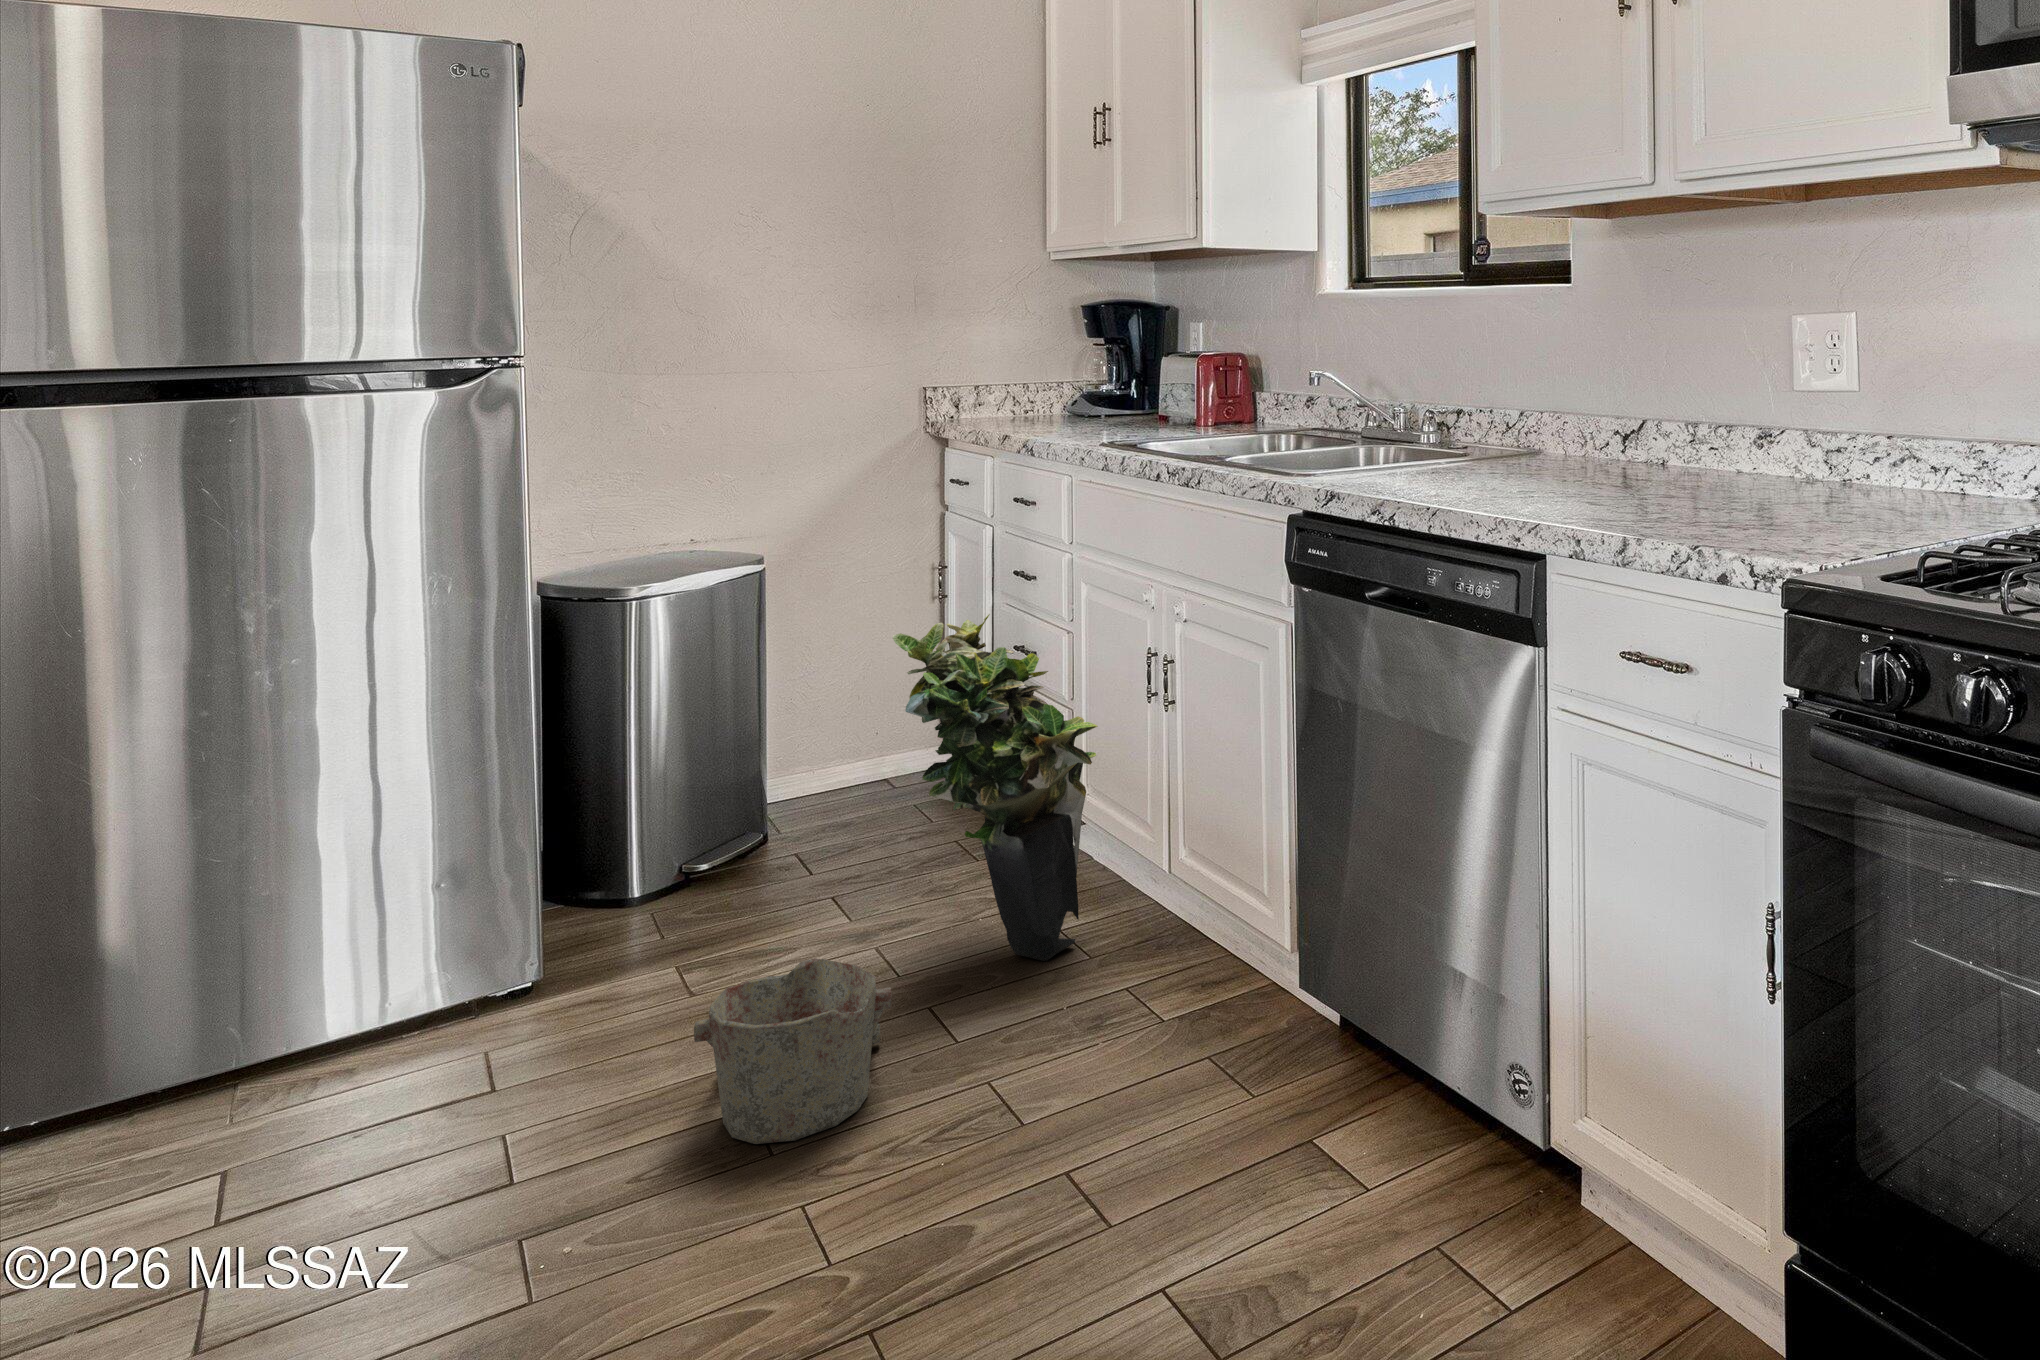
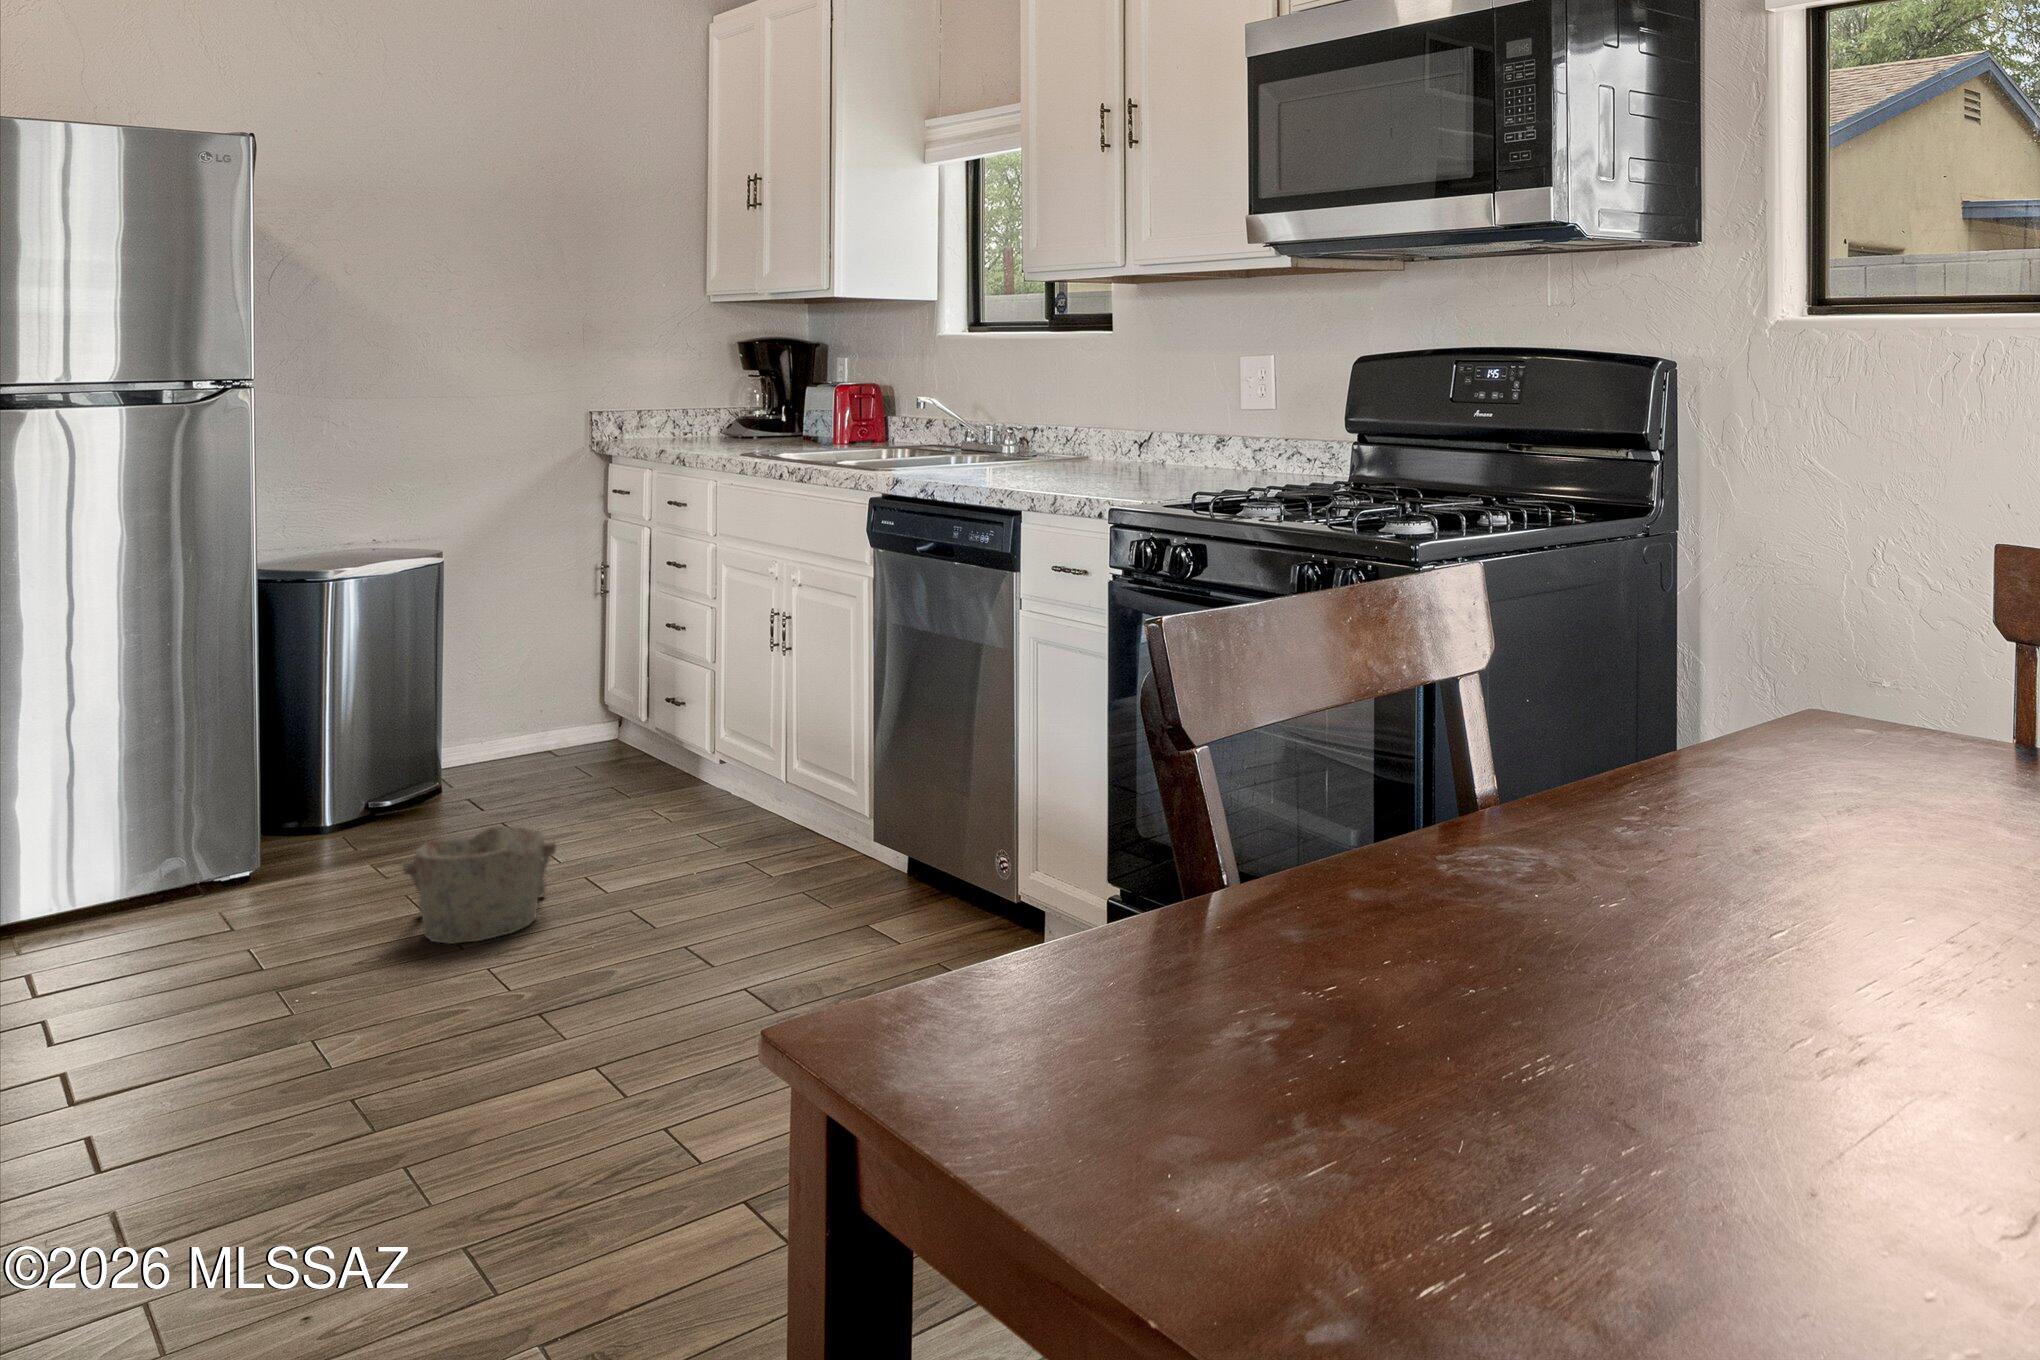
potted plant: present [893,614,1098,961] -> none [560,586,729,850]

